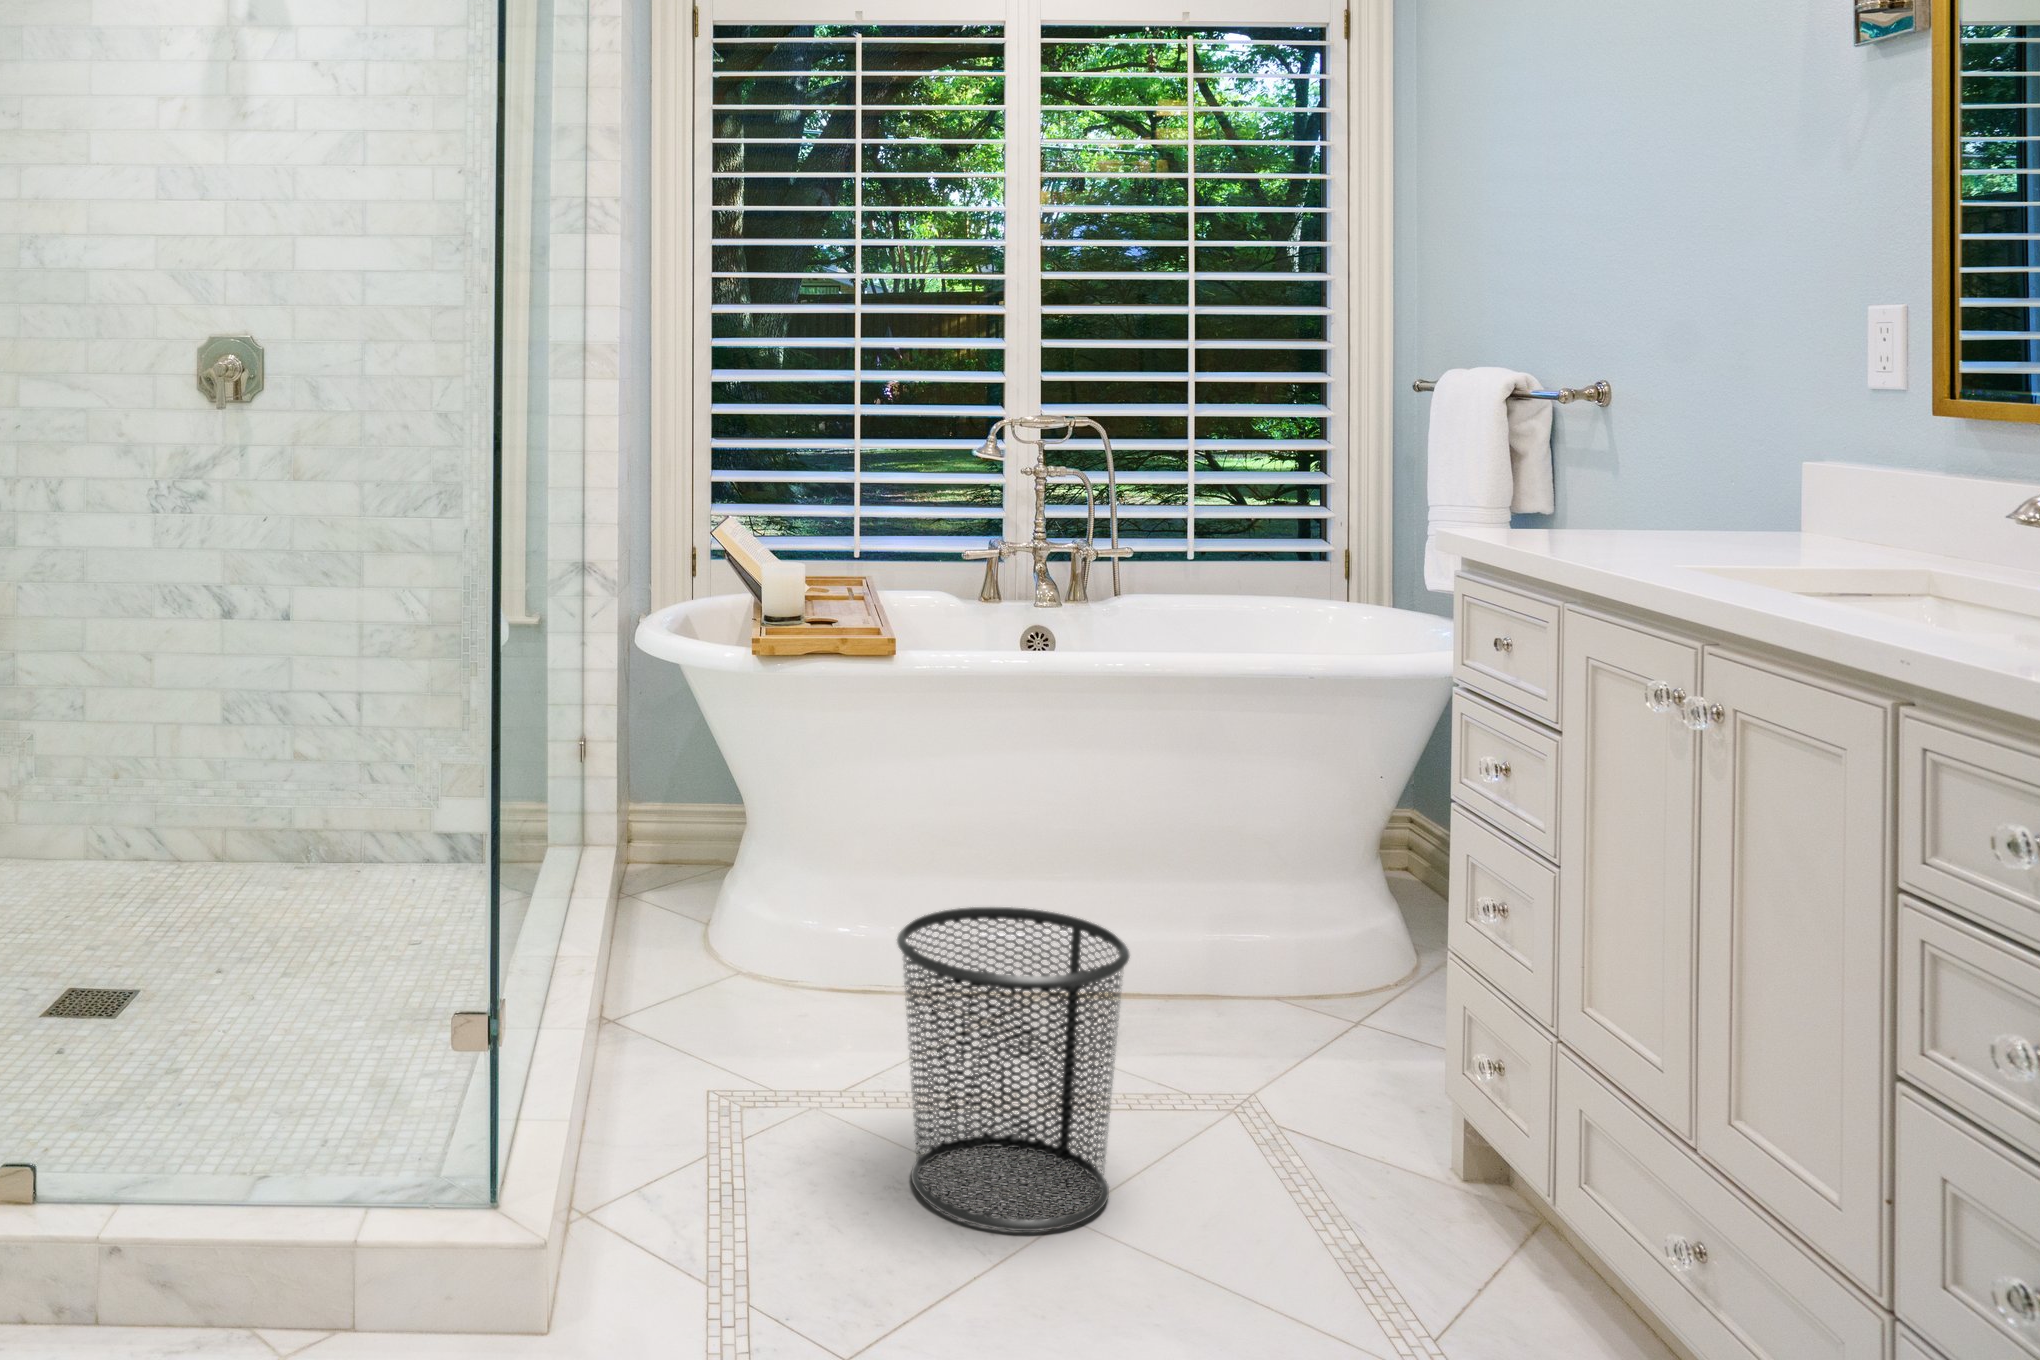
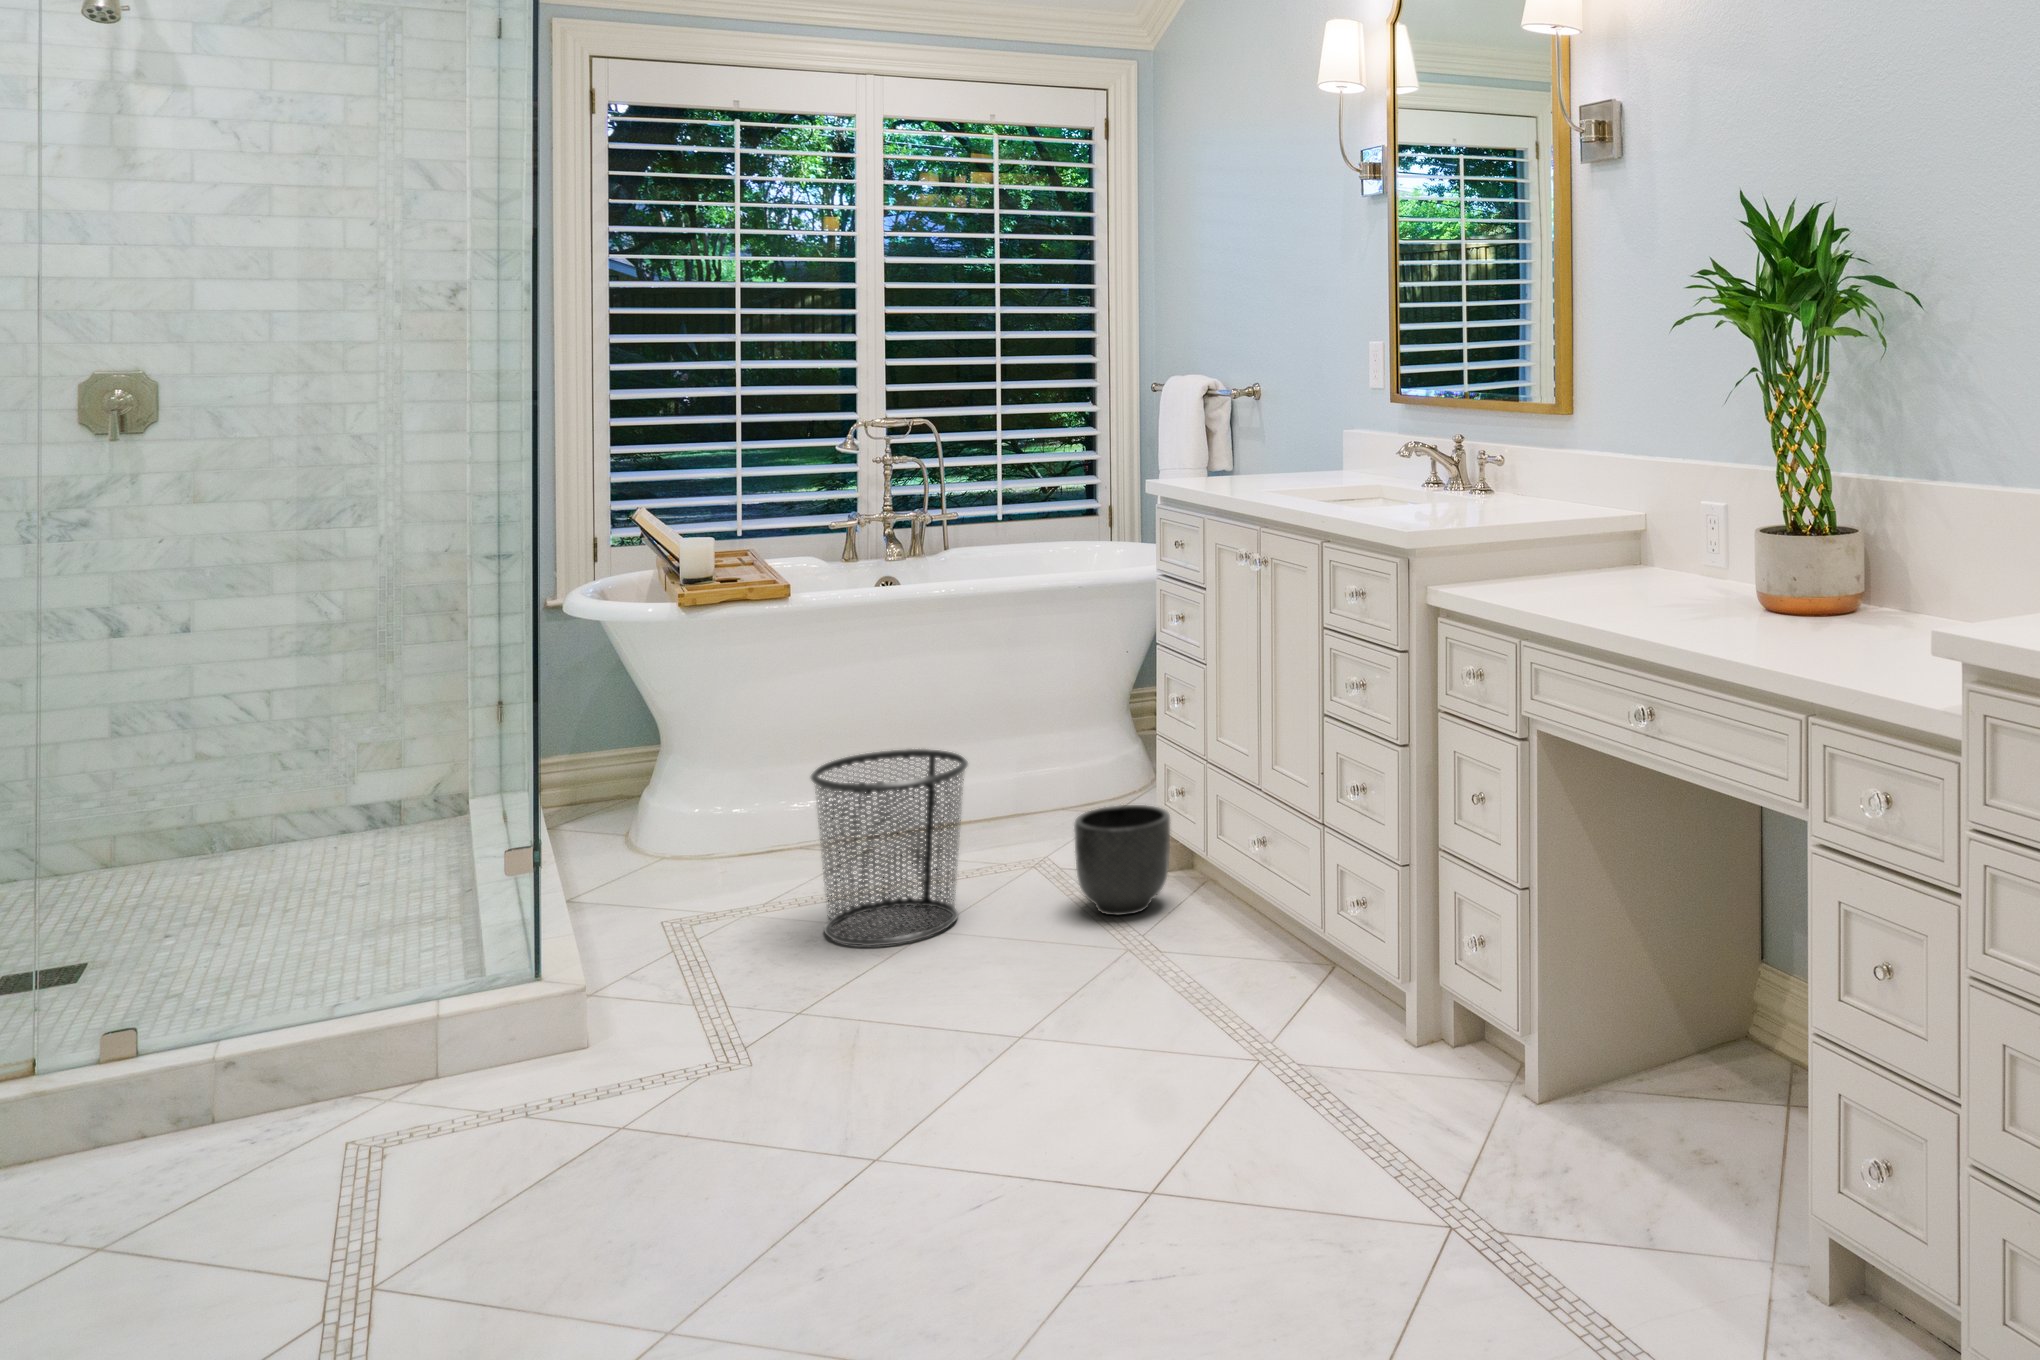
planter: none [1301,1064,1470,1269] -> present [1074,805,1170,915]

